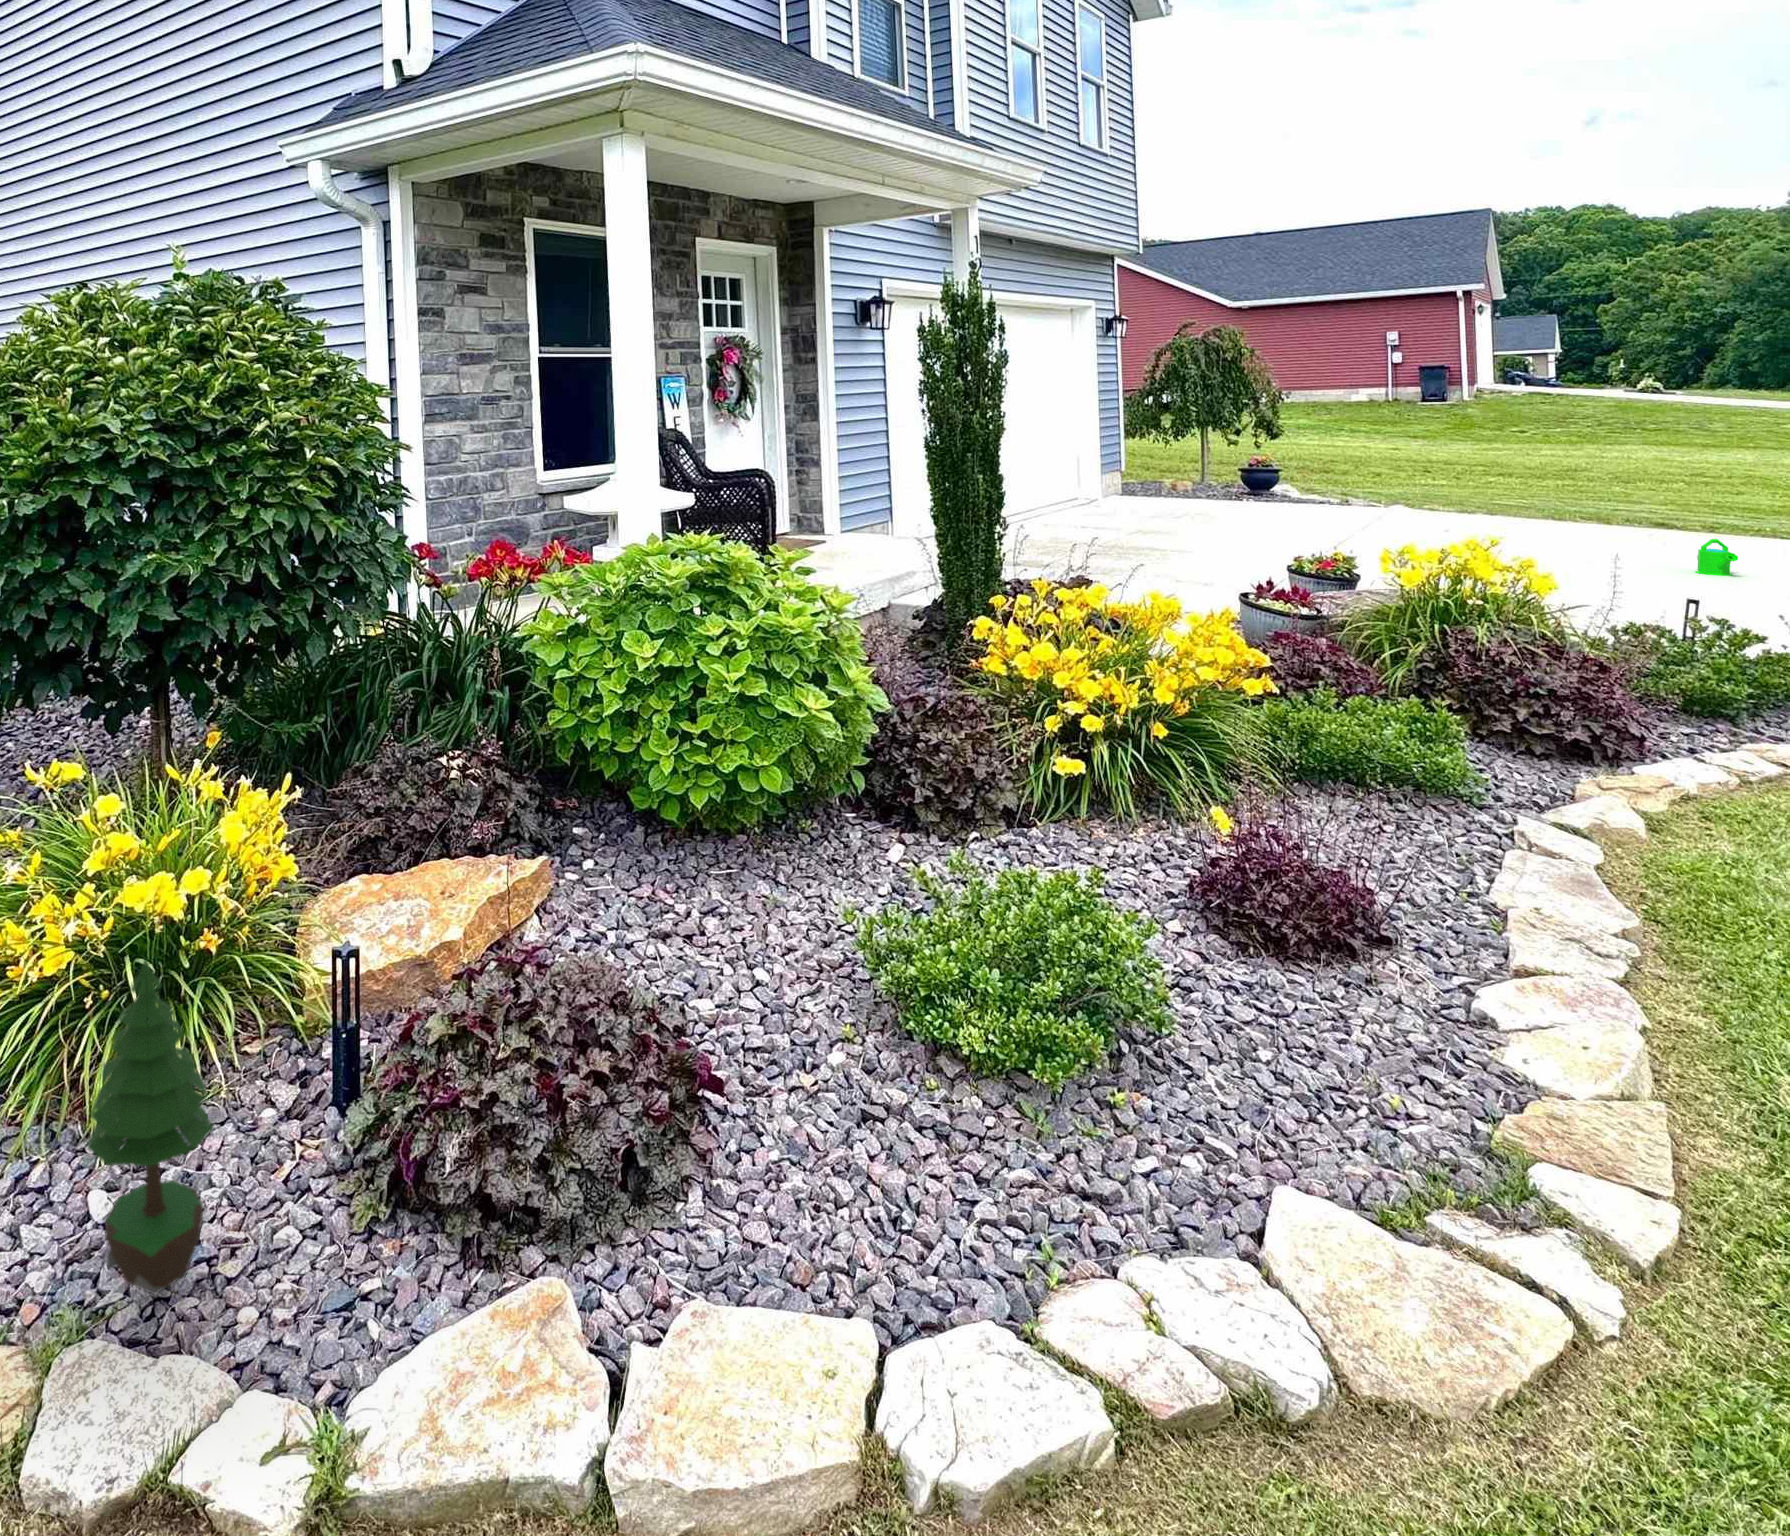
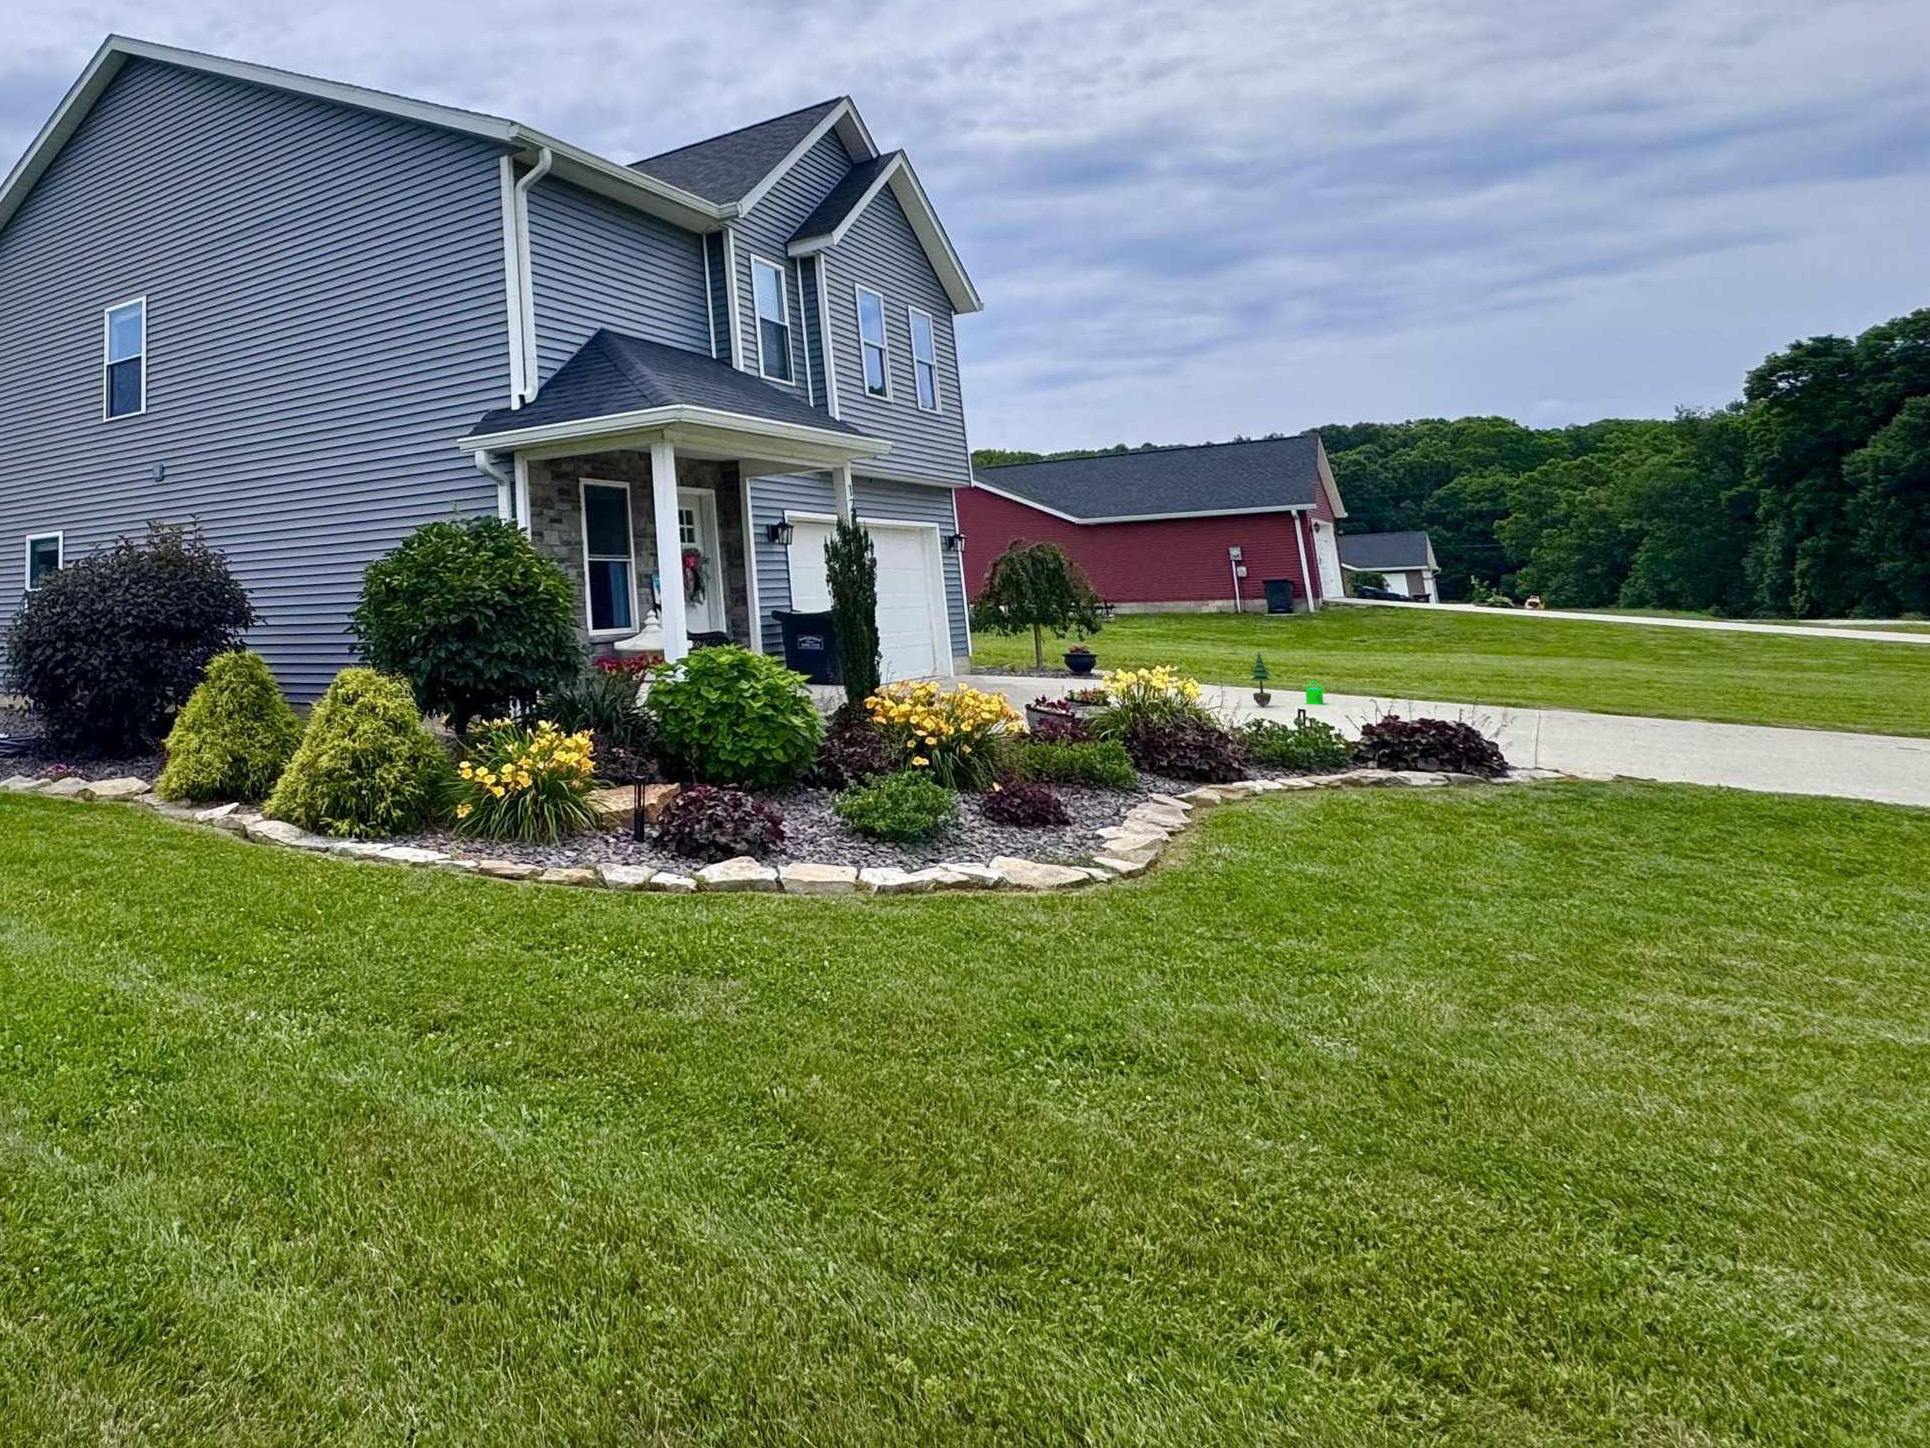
potted tree: present [87,959,213,1295] -> present [1251,652,1271,707]

